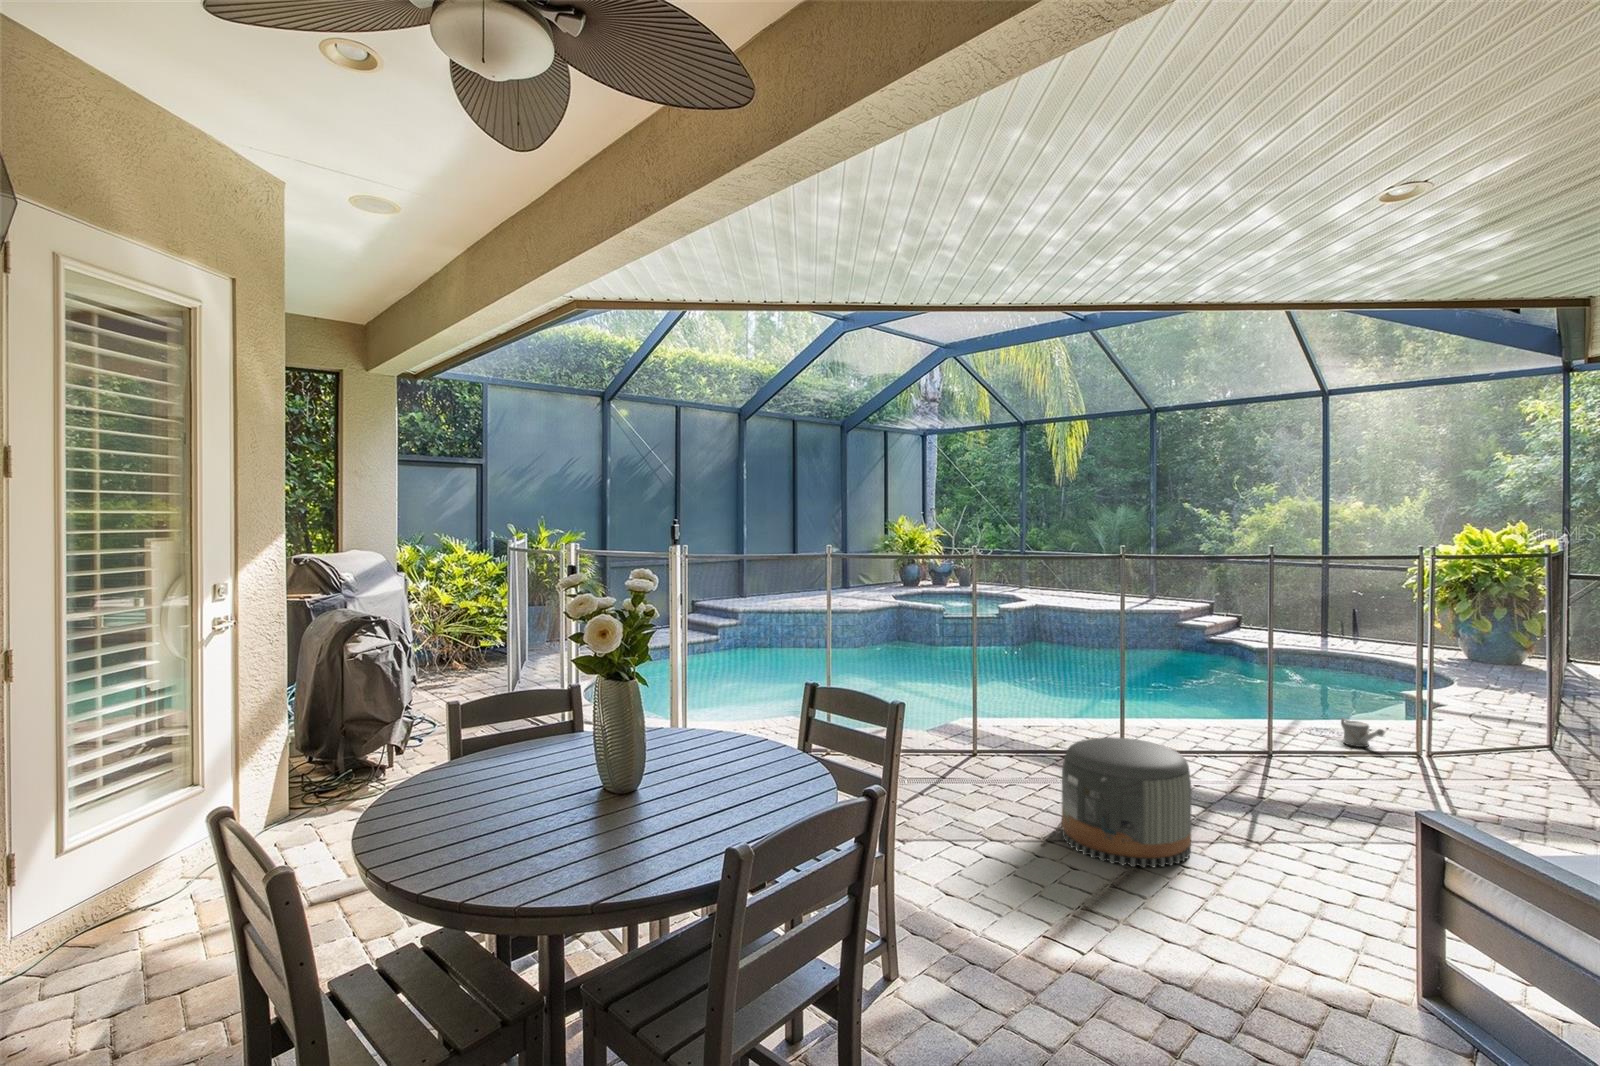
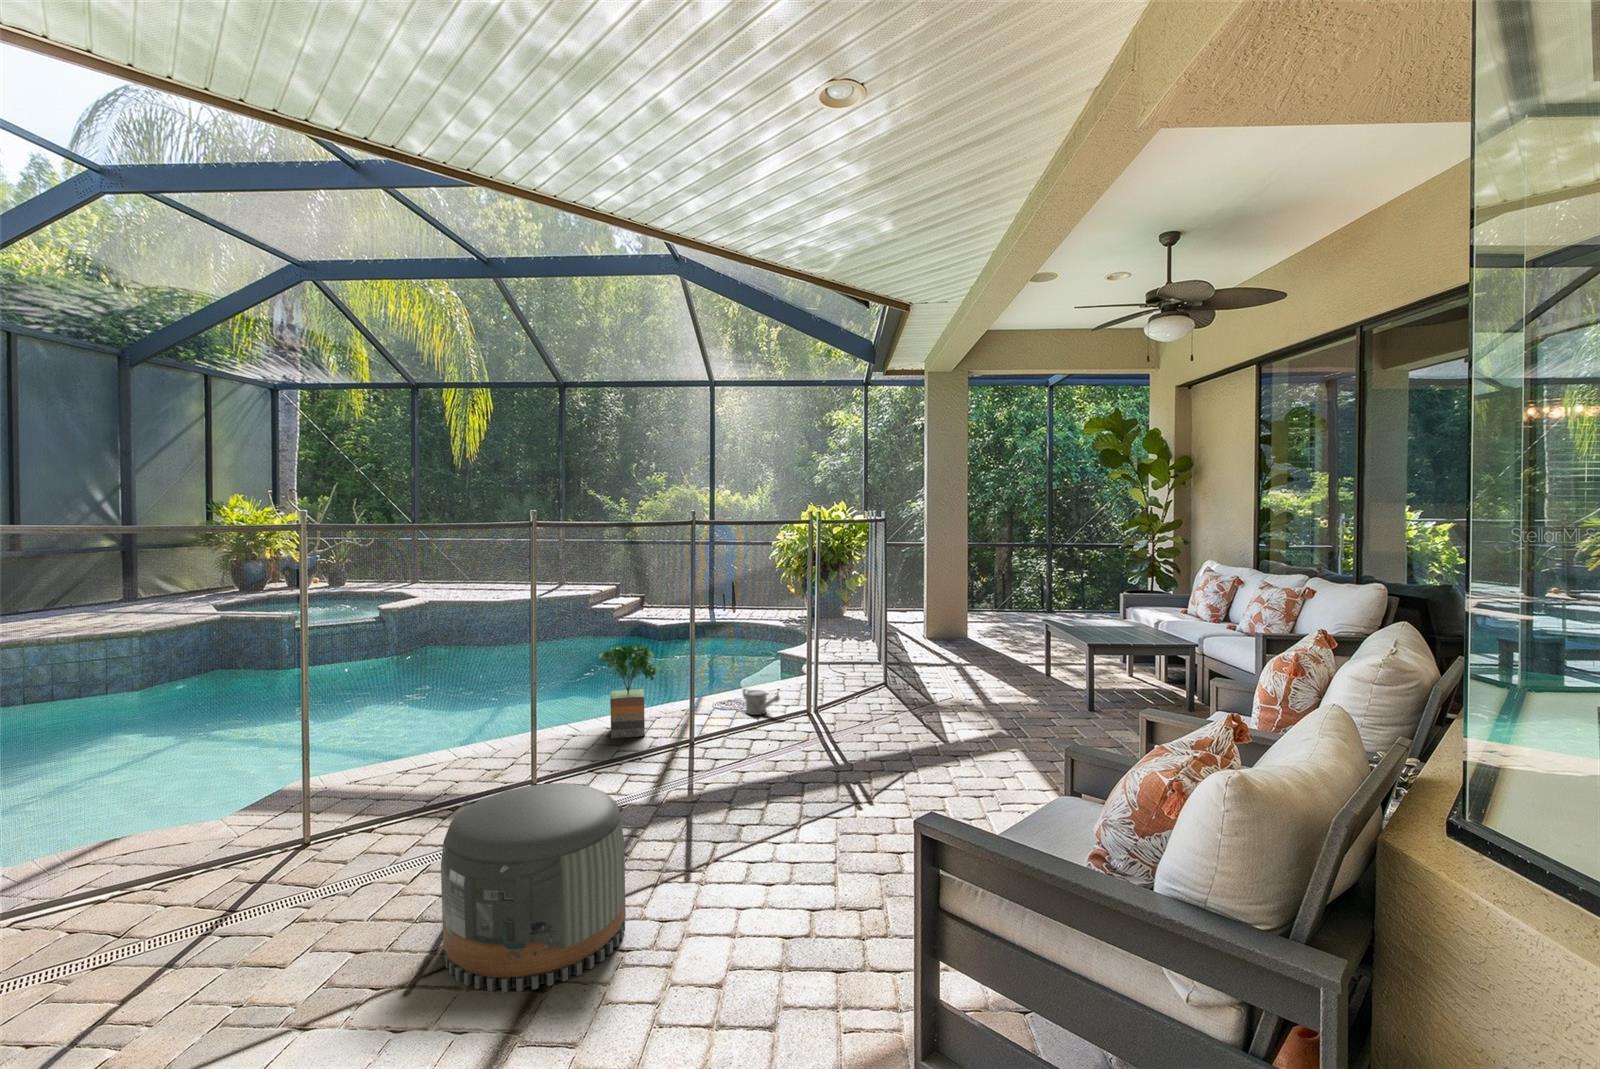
potted tree: none [1183,655,1244,741] -> present [600,644,659,738]

